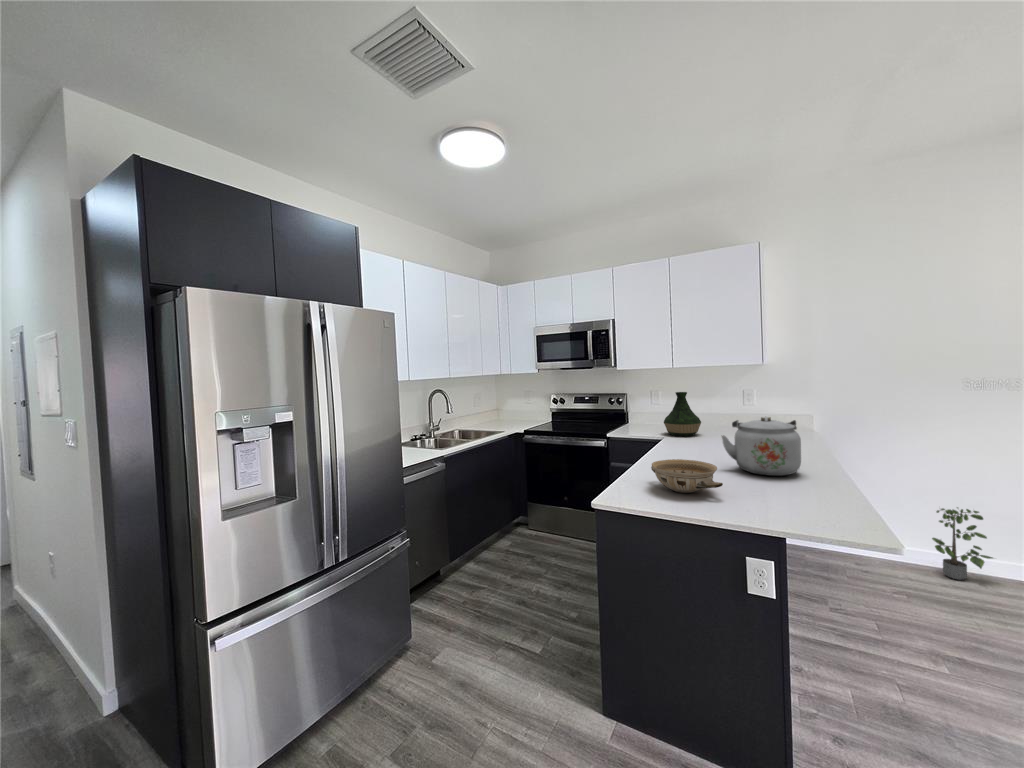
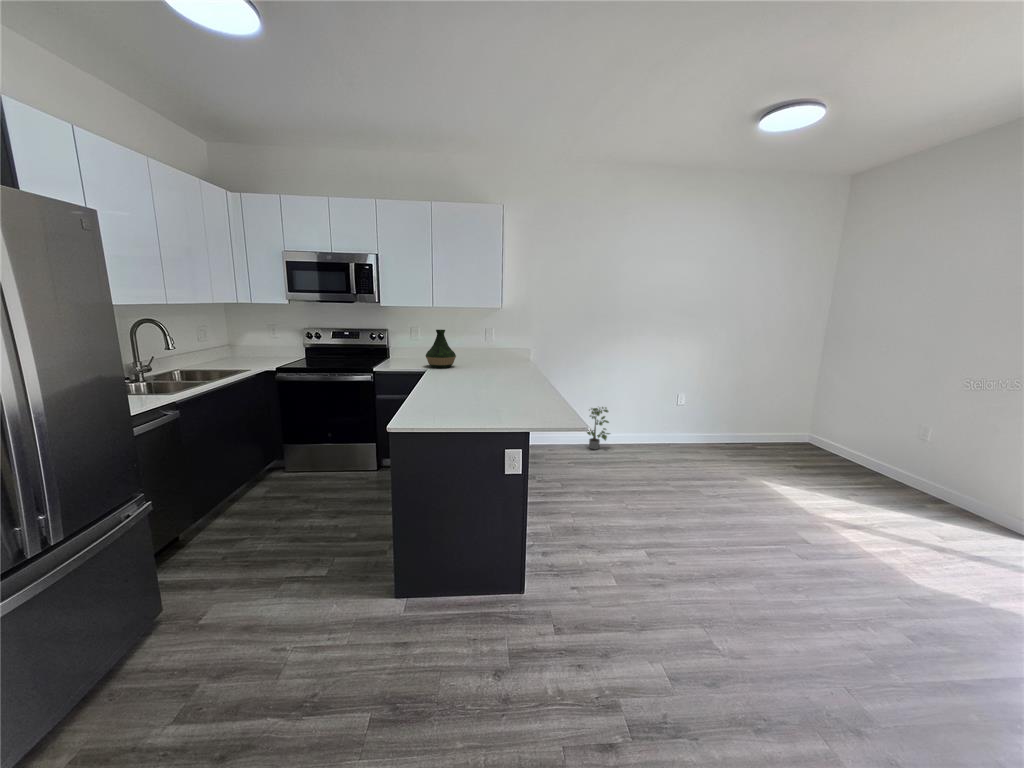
kettle: present [722,417,801,476] -> none [481,349,532,393]
ceramic bowl: present [651,459,723,493] -> none [432,384,489,410]

